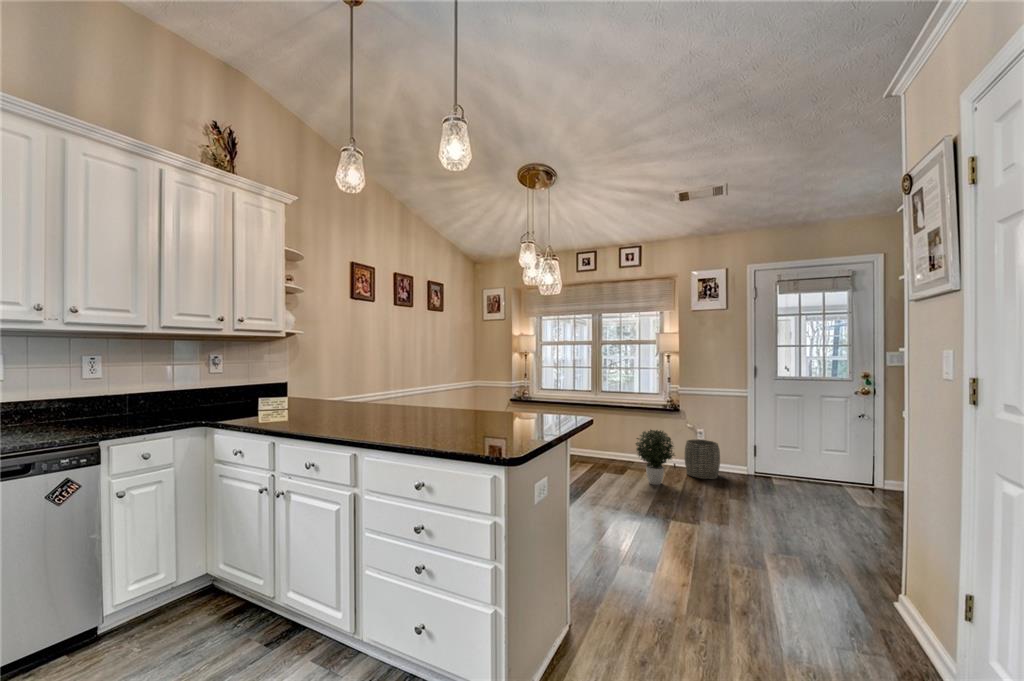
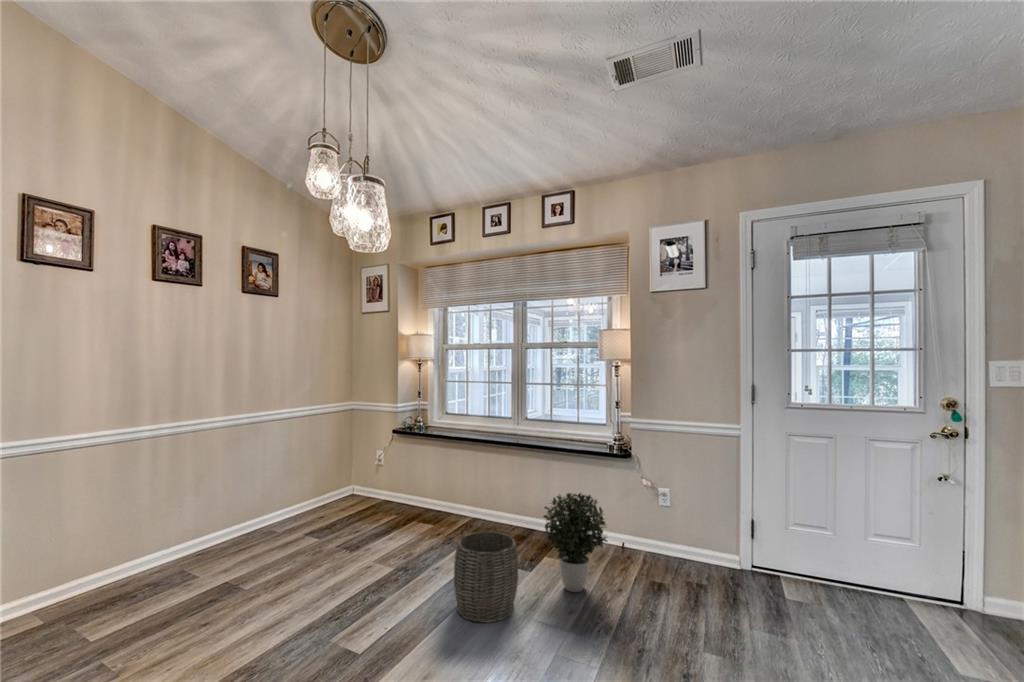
woven basket: present [685,440,720,479] -> present [454,532,518,623]

